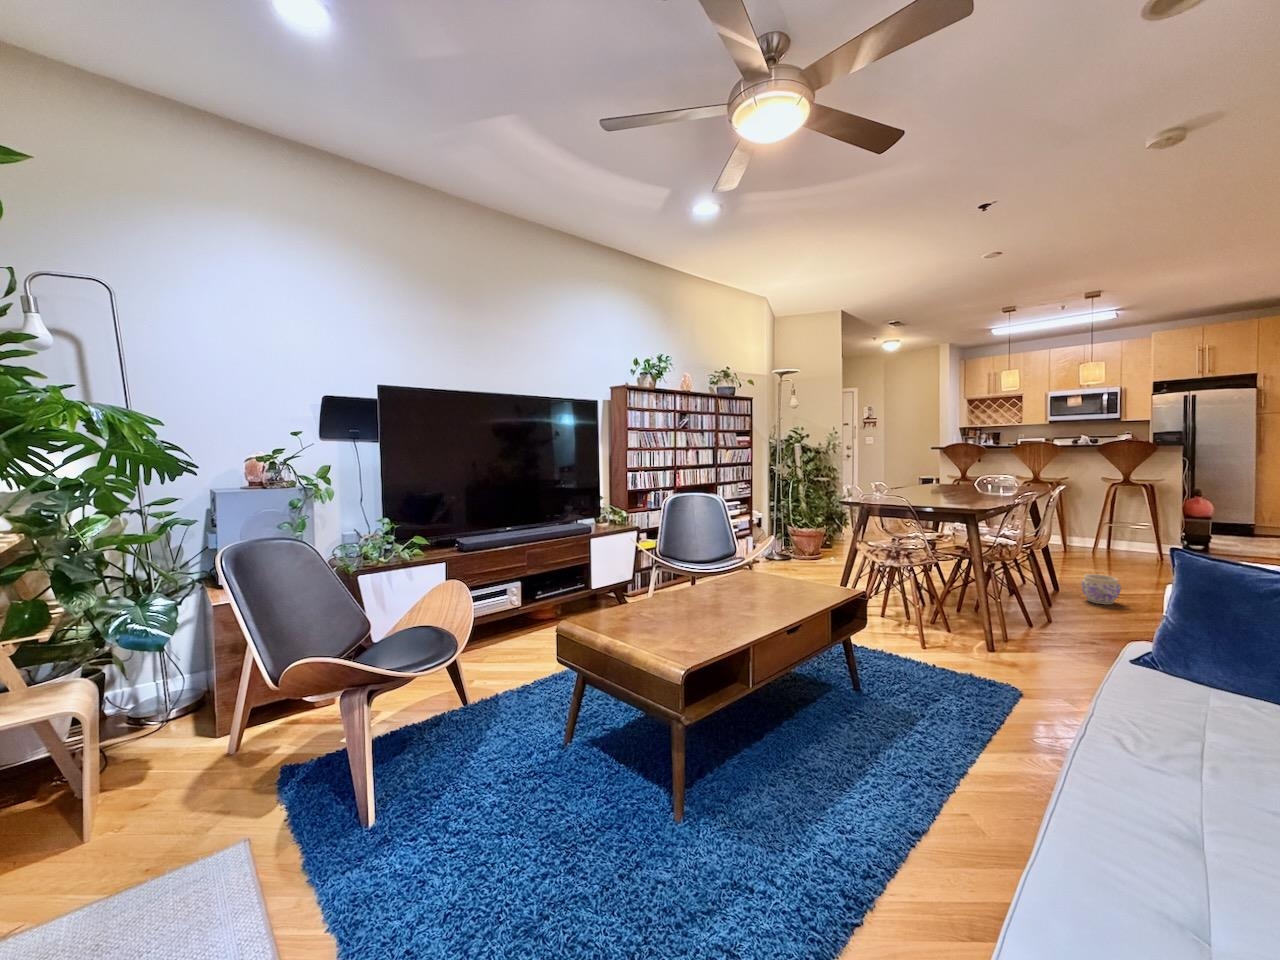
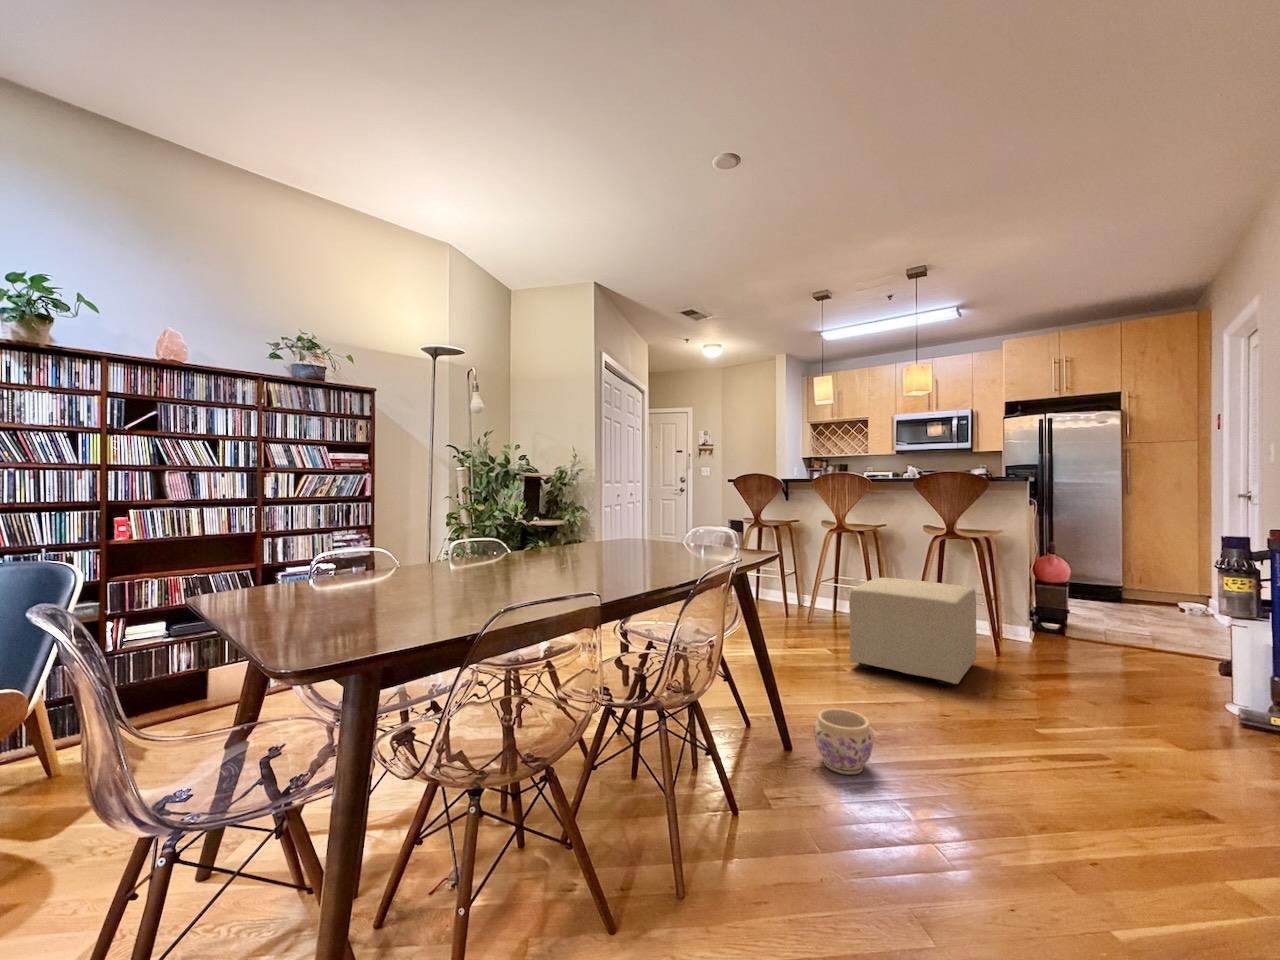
ottoman: none [1064,513,1153,575] -> present [849,578,977,686]

